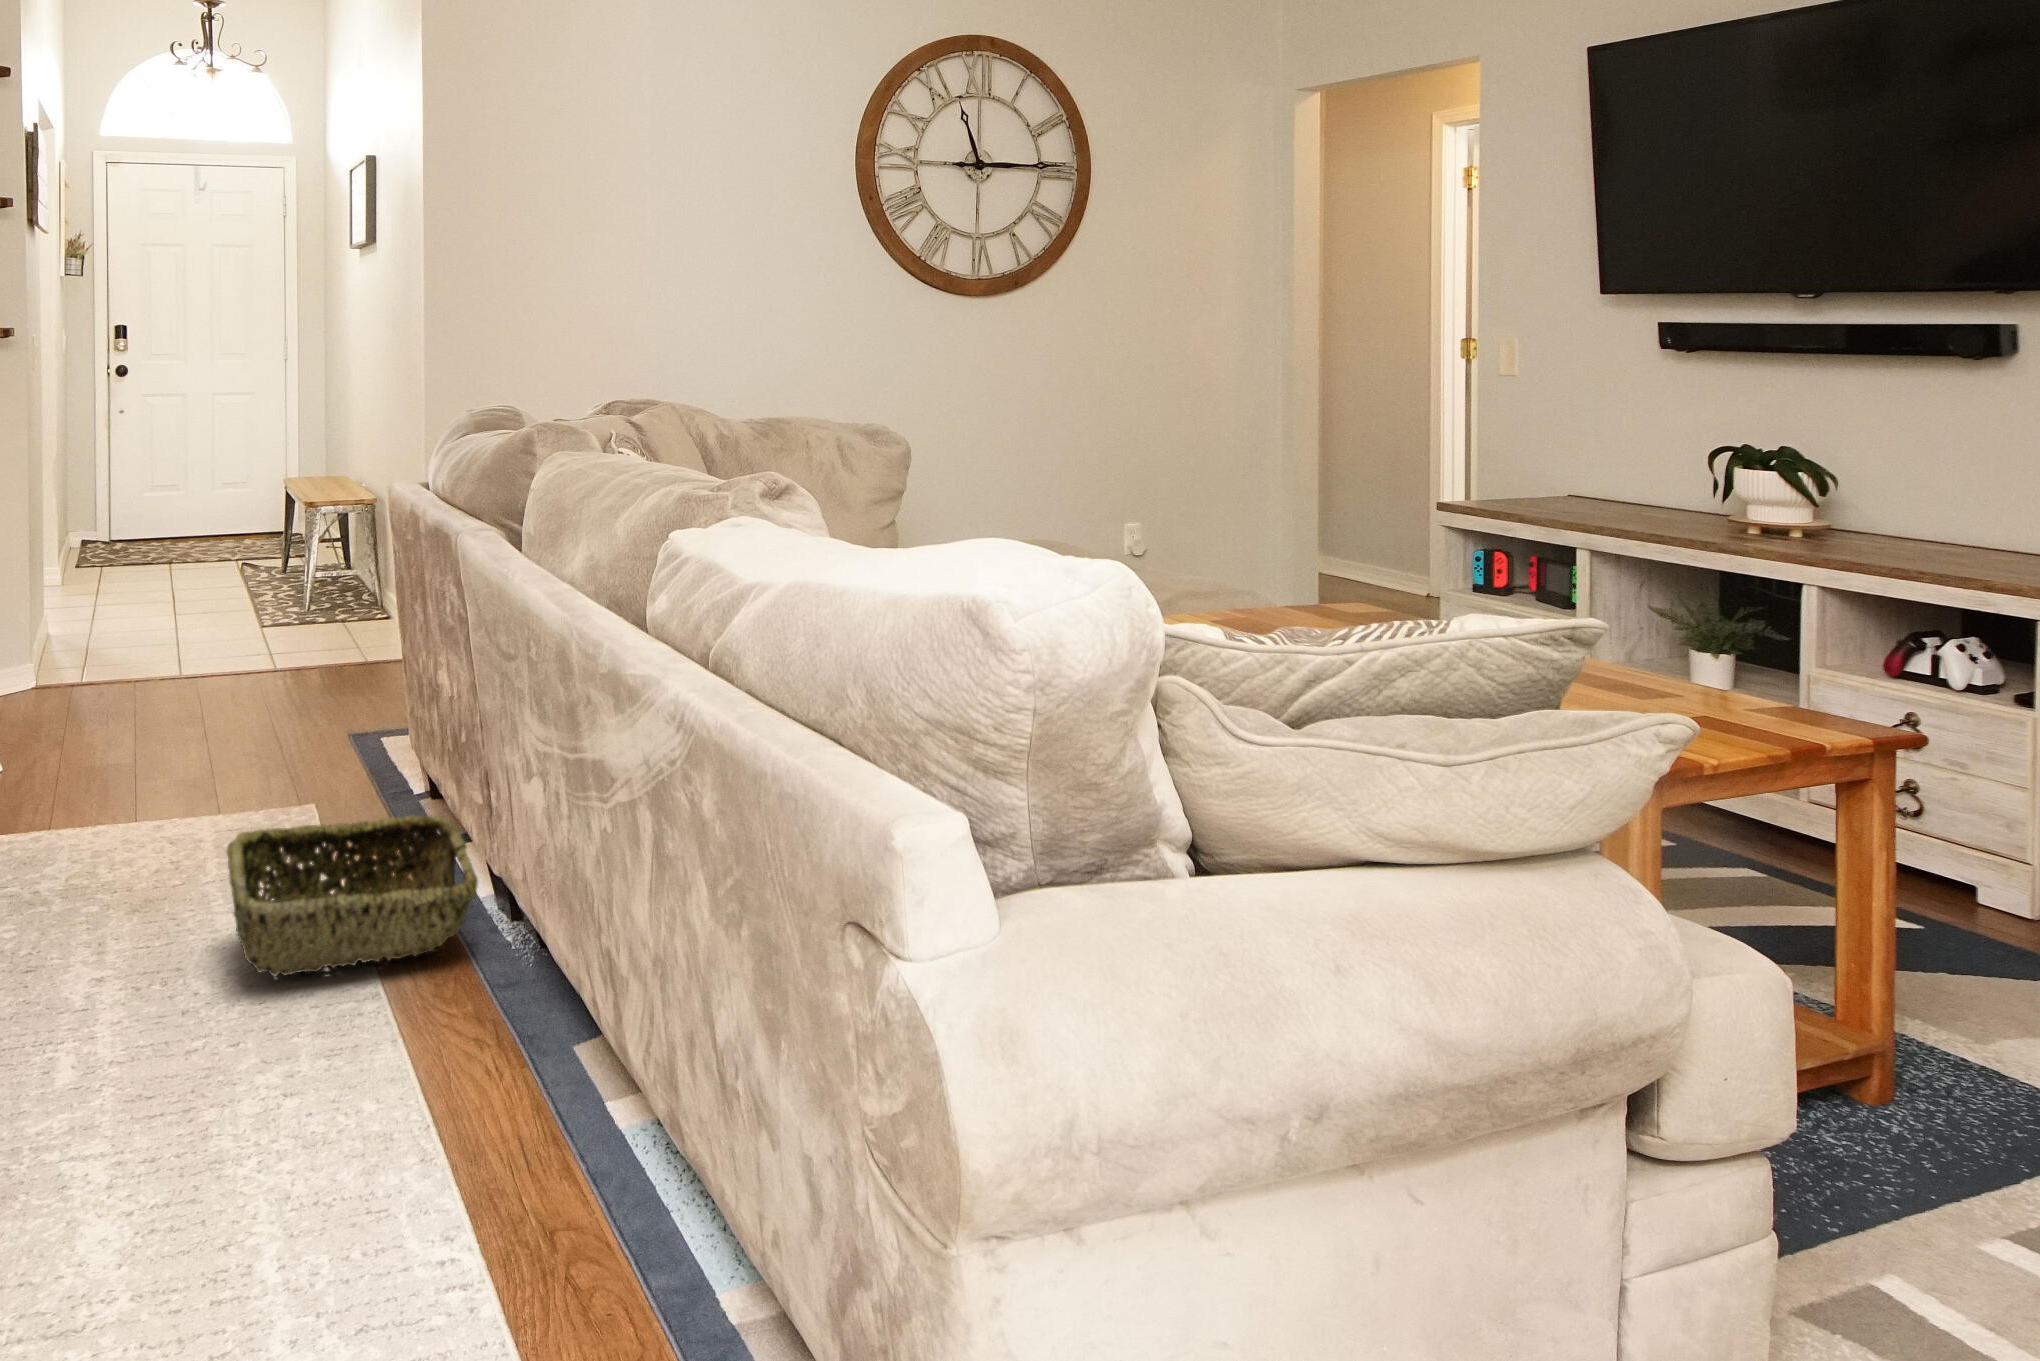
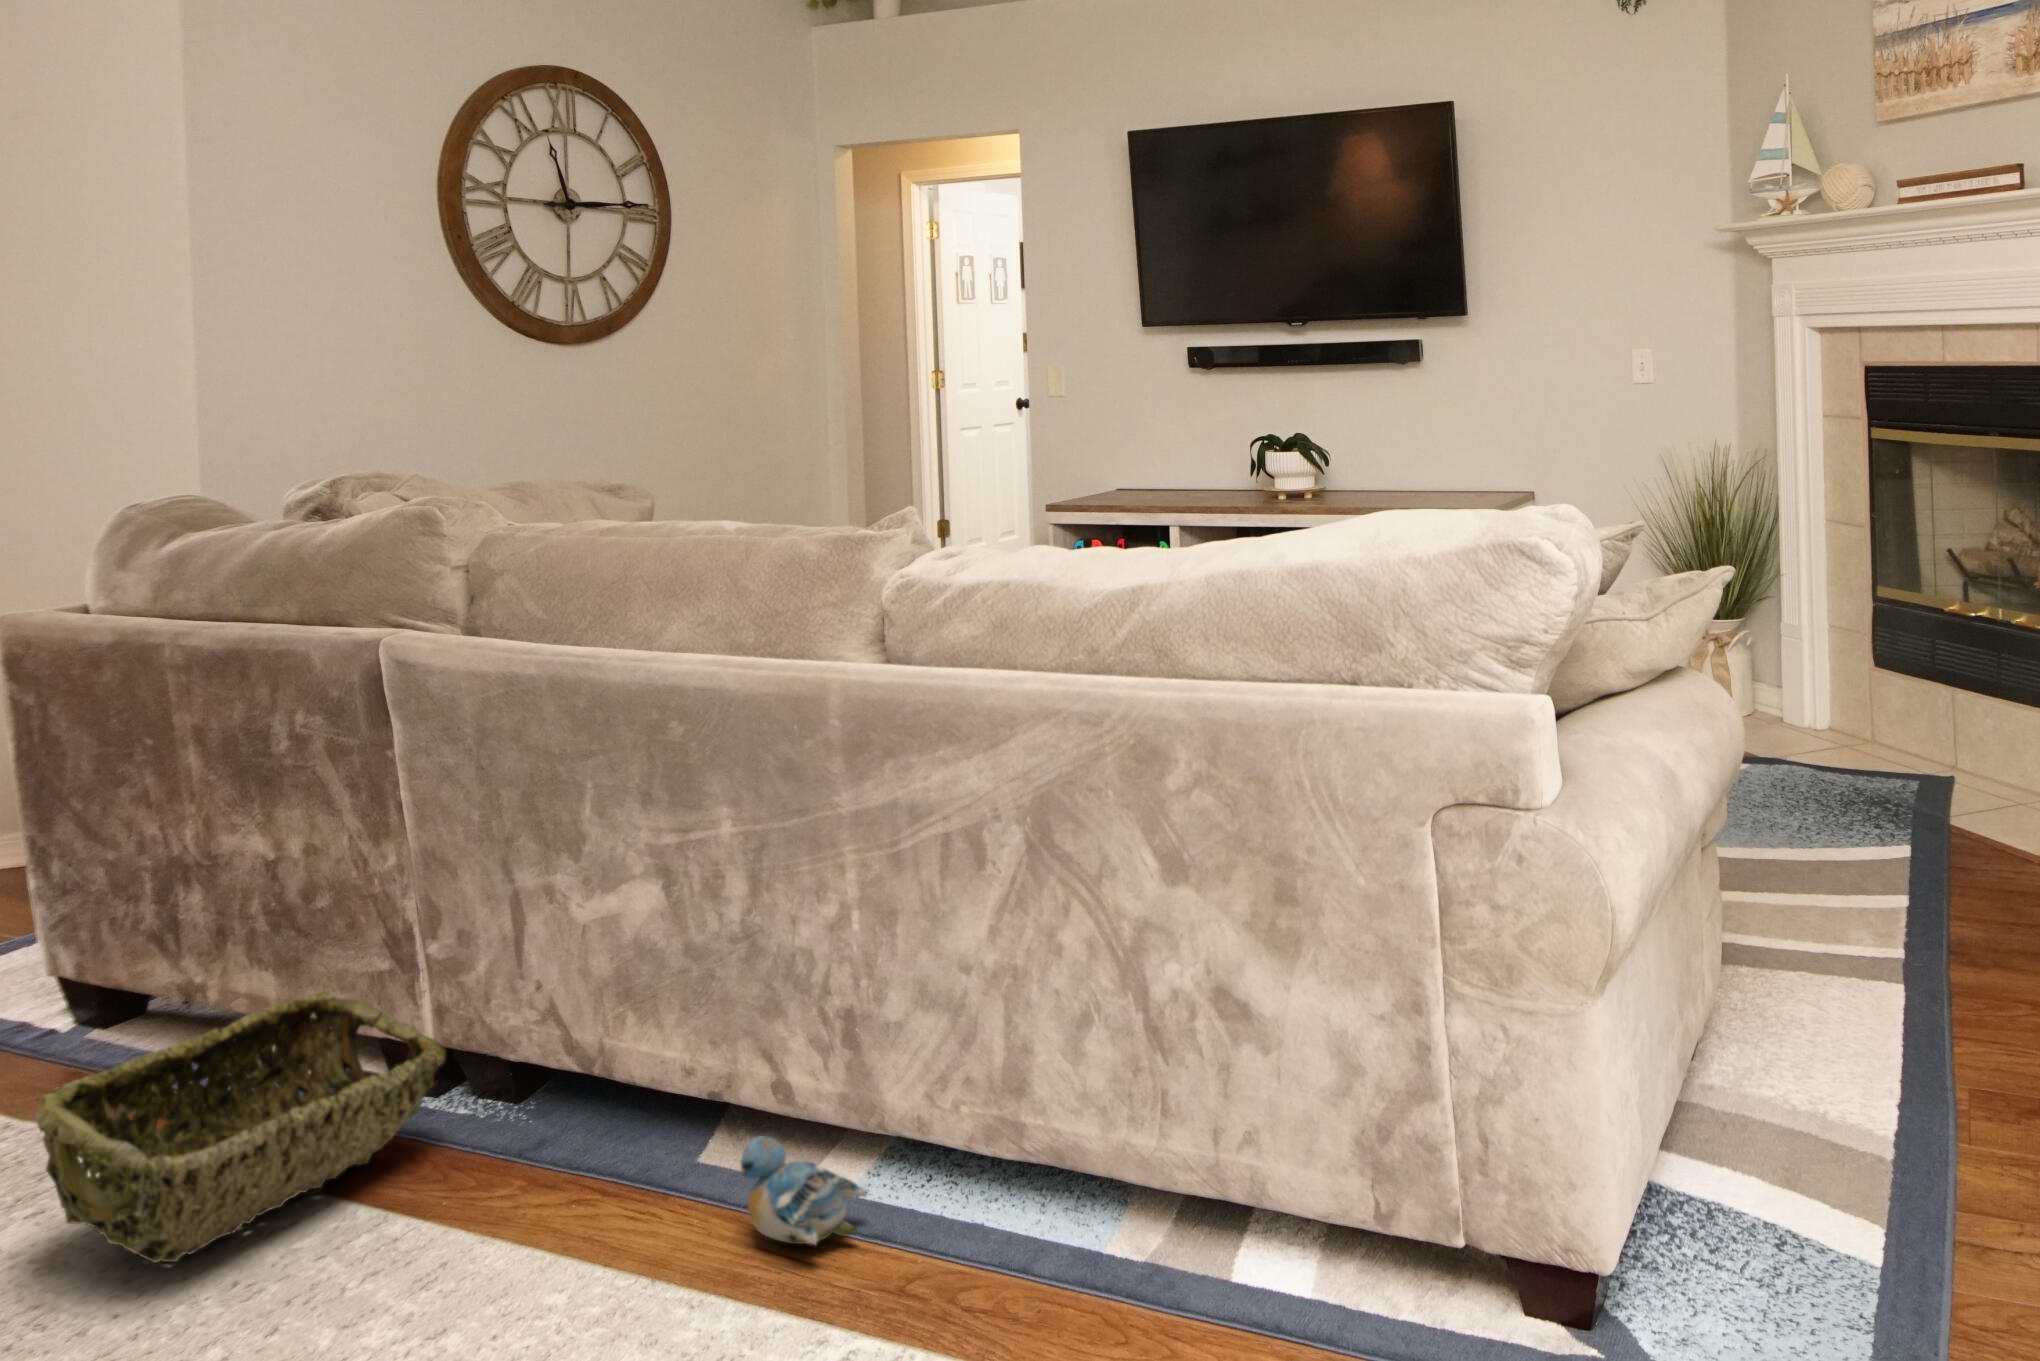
plush toy: none [514,1043,600,1164] -> present [741,1136,867,1245]

